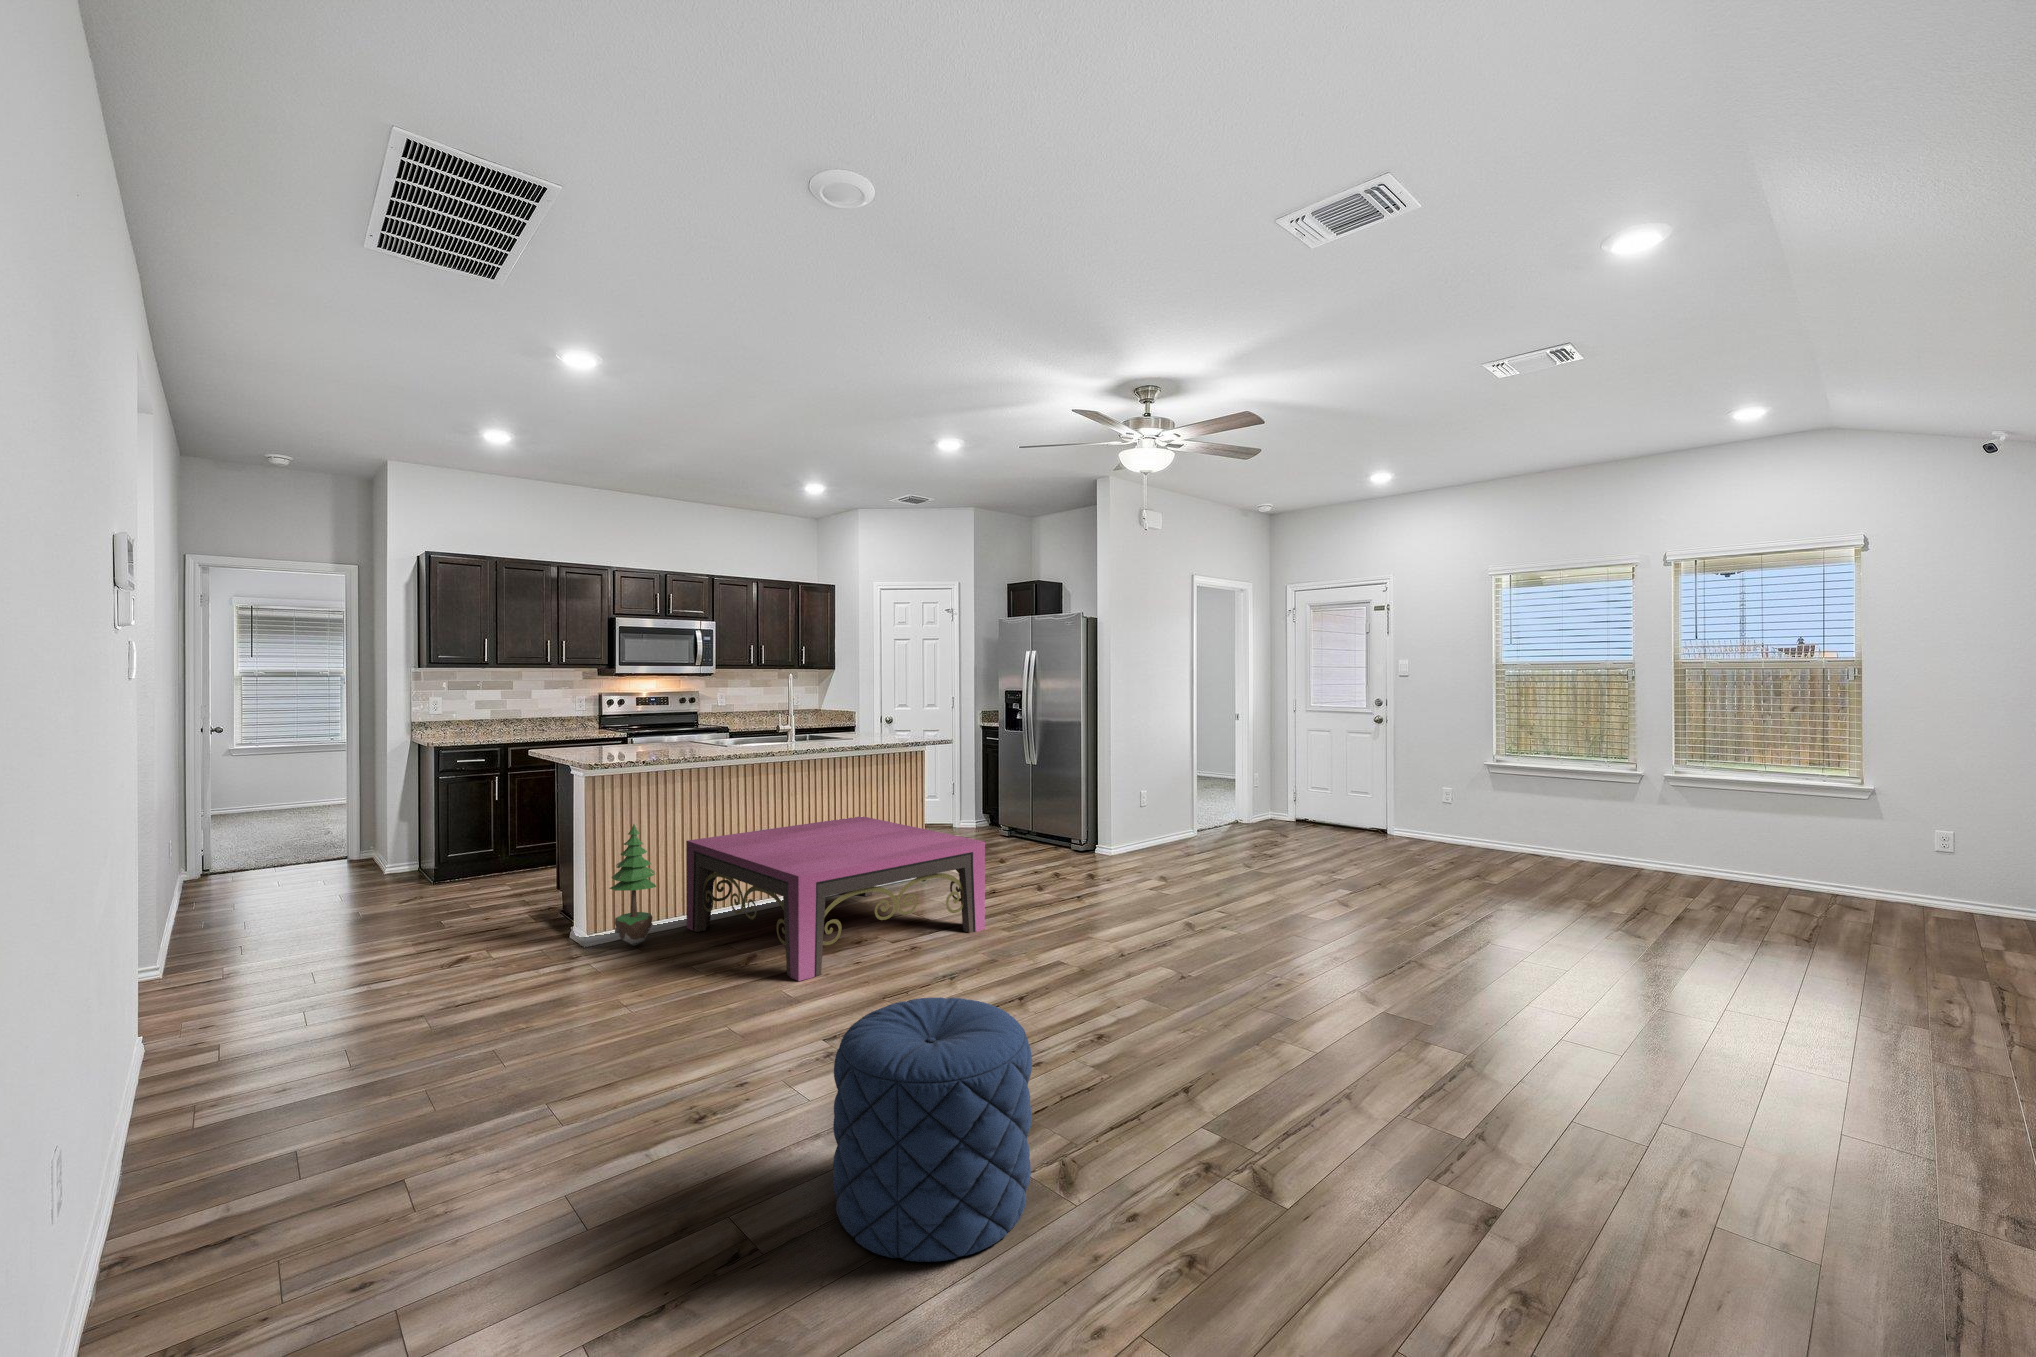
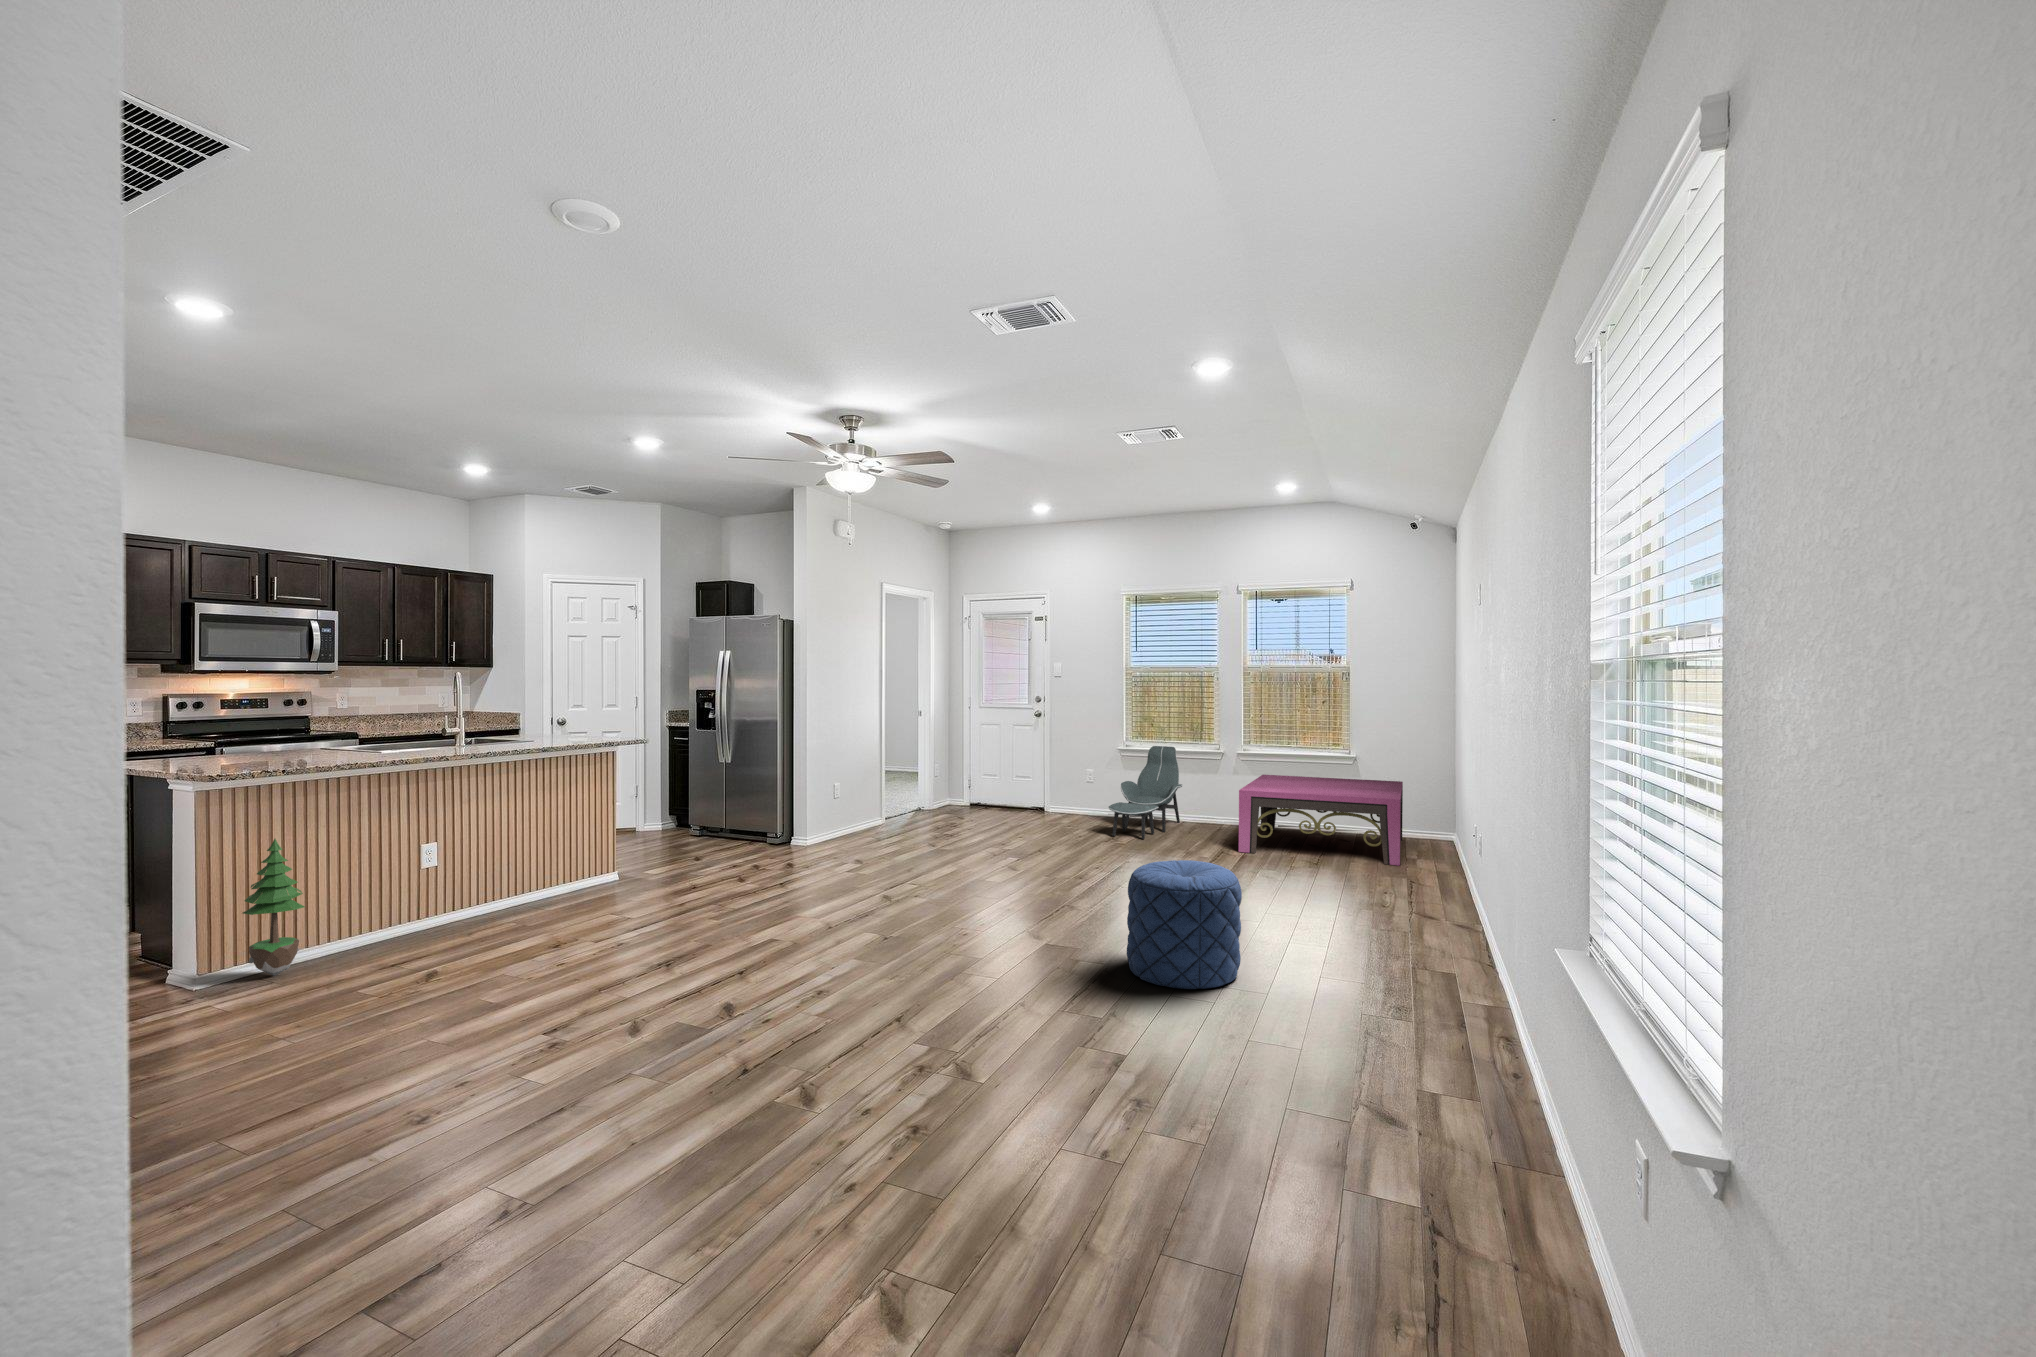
lounge chair: none [1469,762,1573,877] -> present [1108,746,1183,839]
coffee table: present [686,817,985,981] -> present [1239,775,1403,865]
pouf: present [833,997,1032,1262] -> present [1127,860,1242,989]

